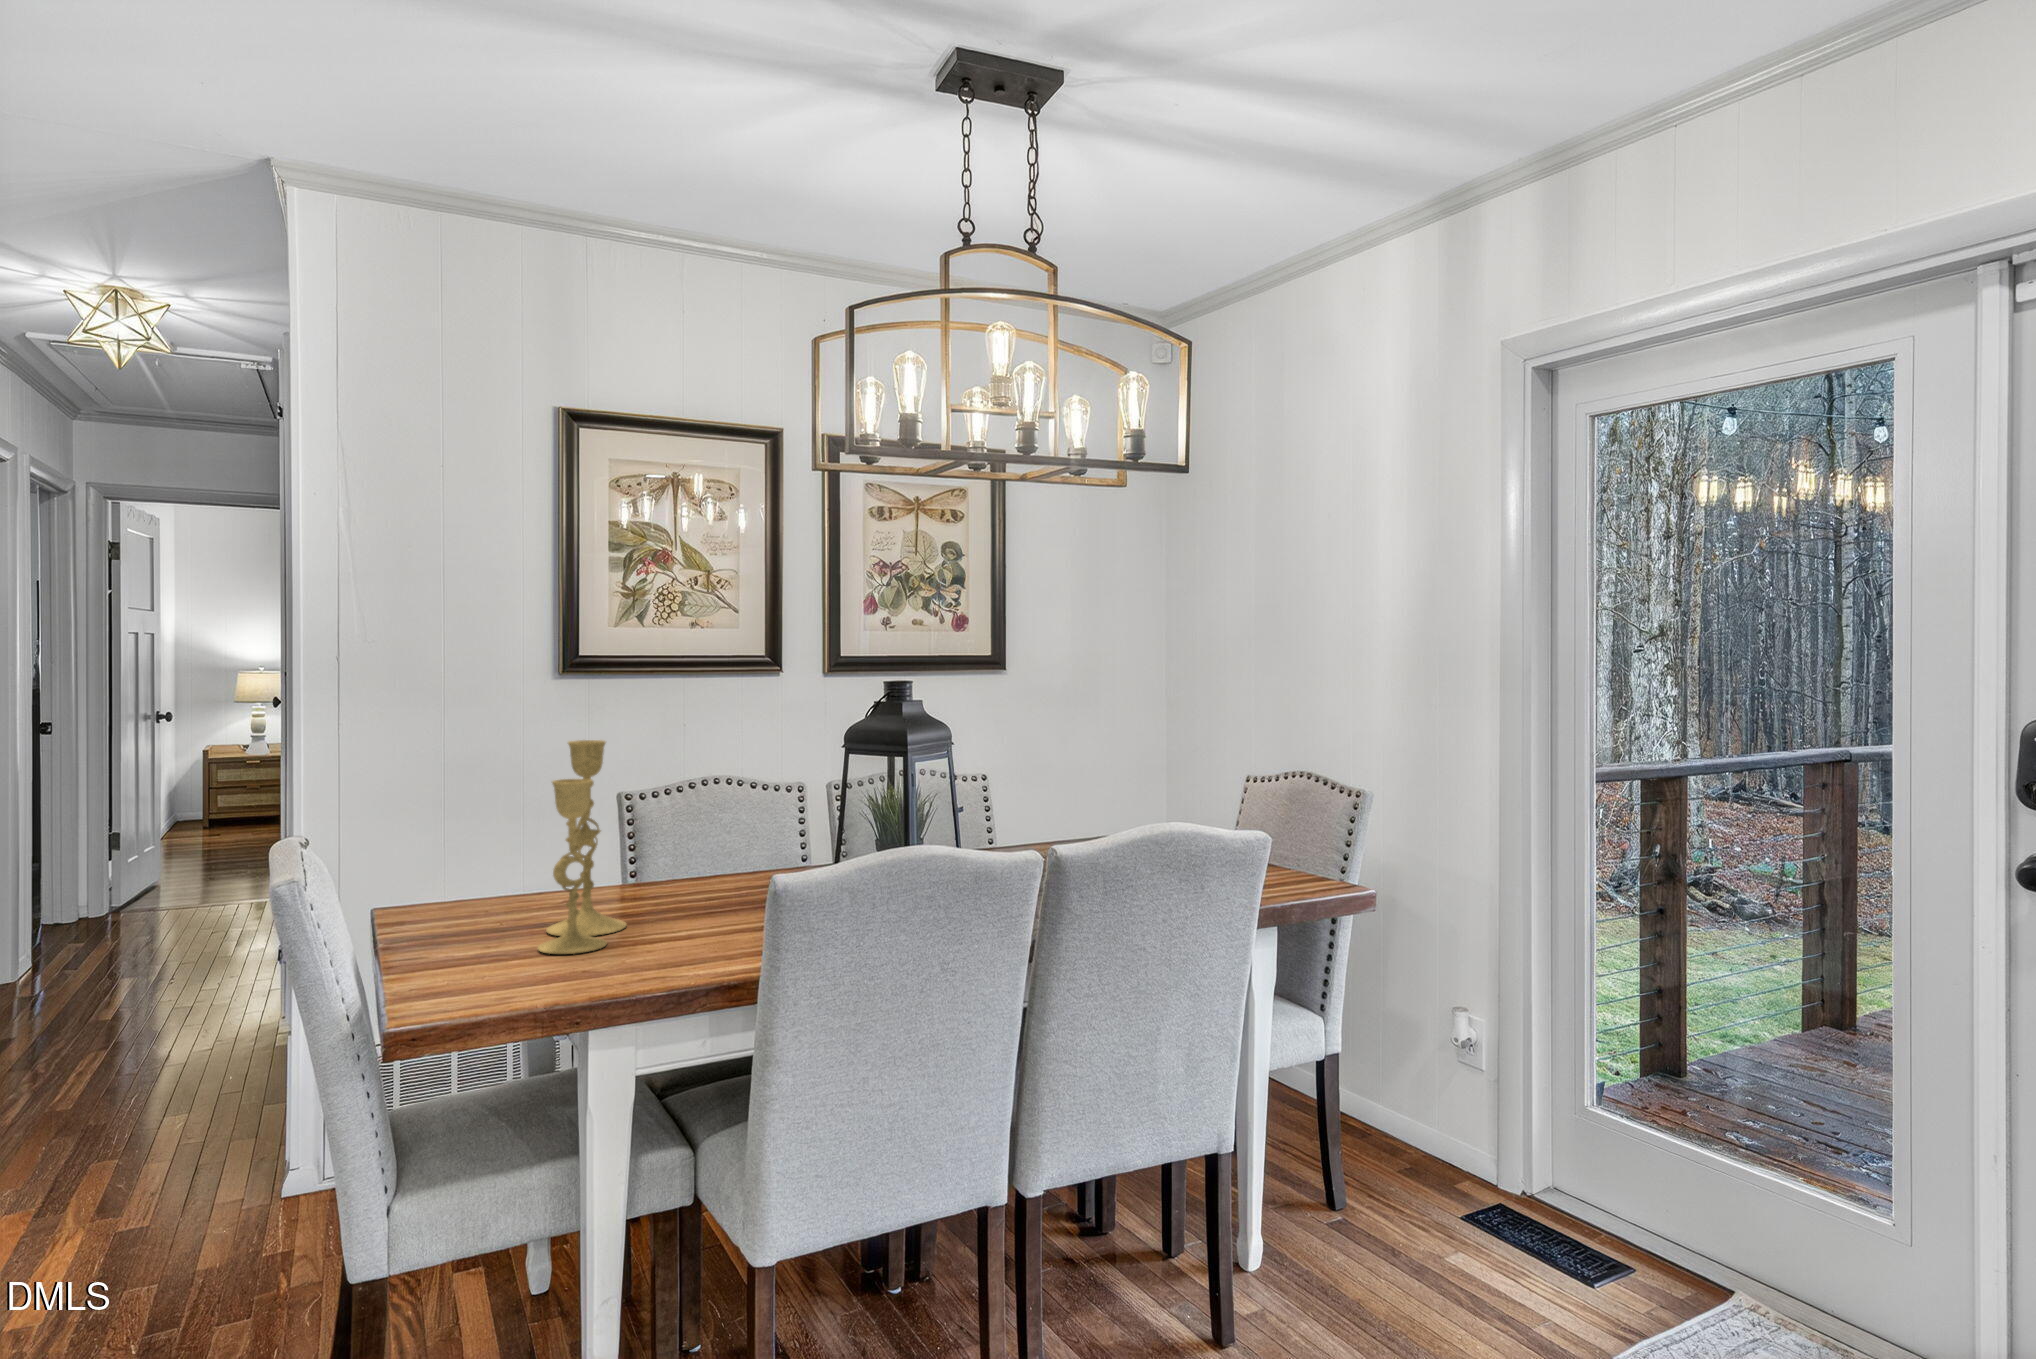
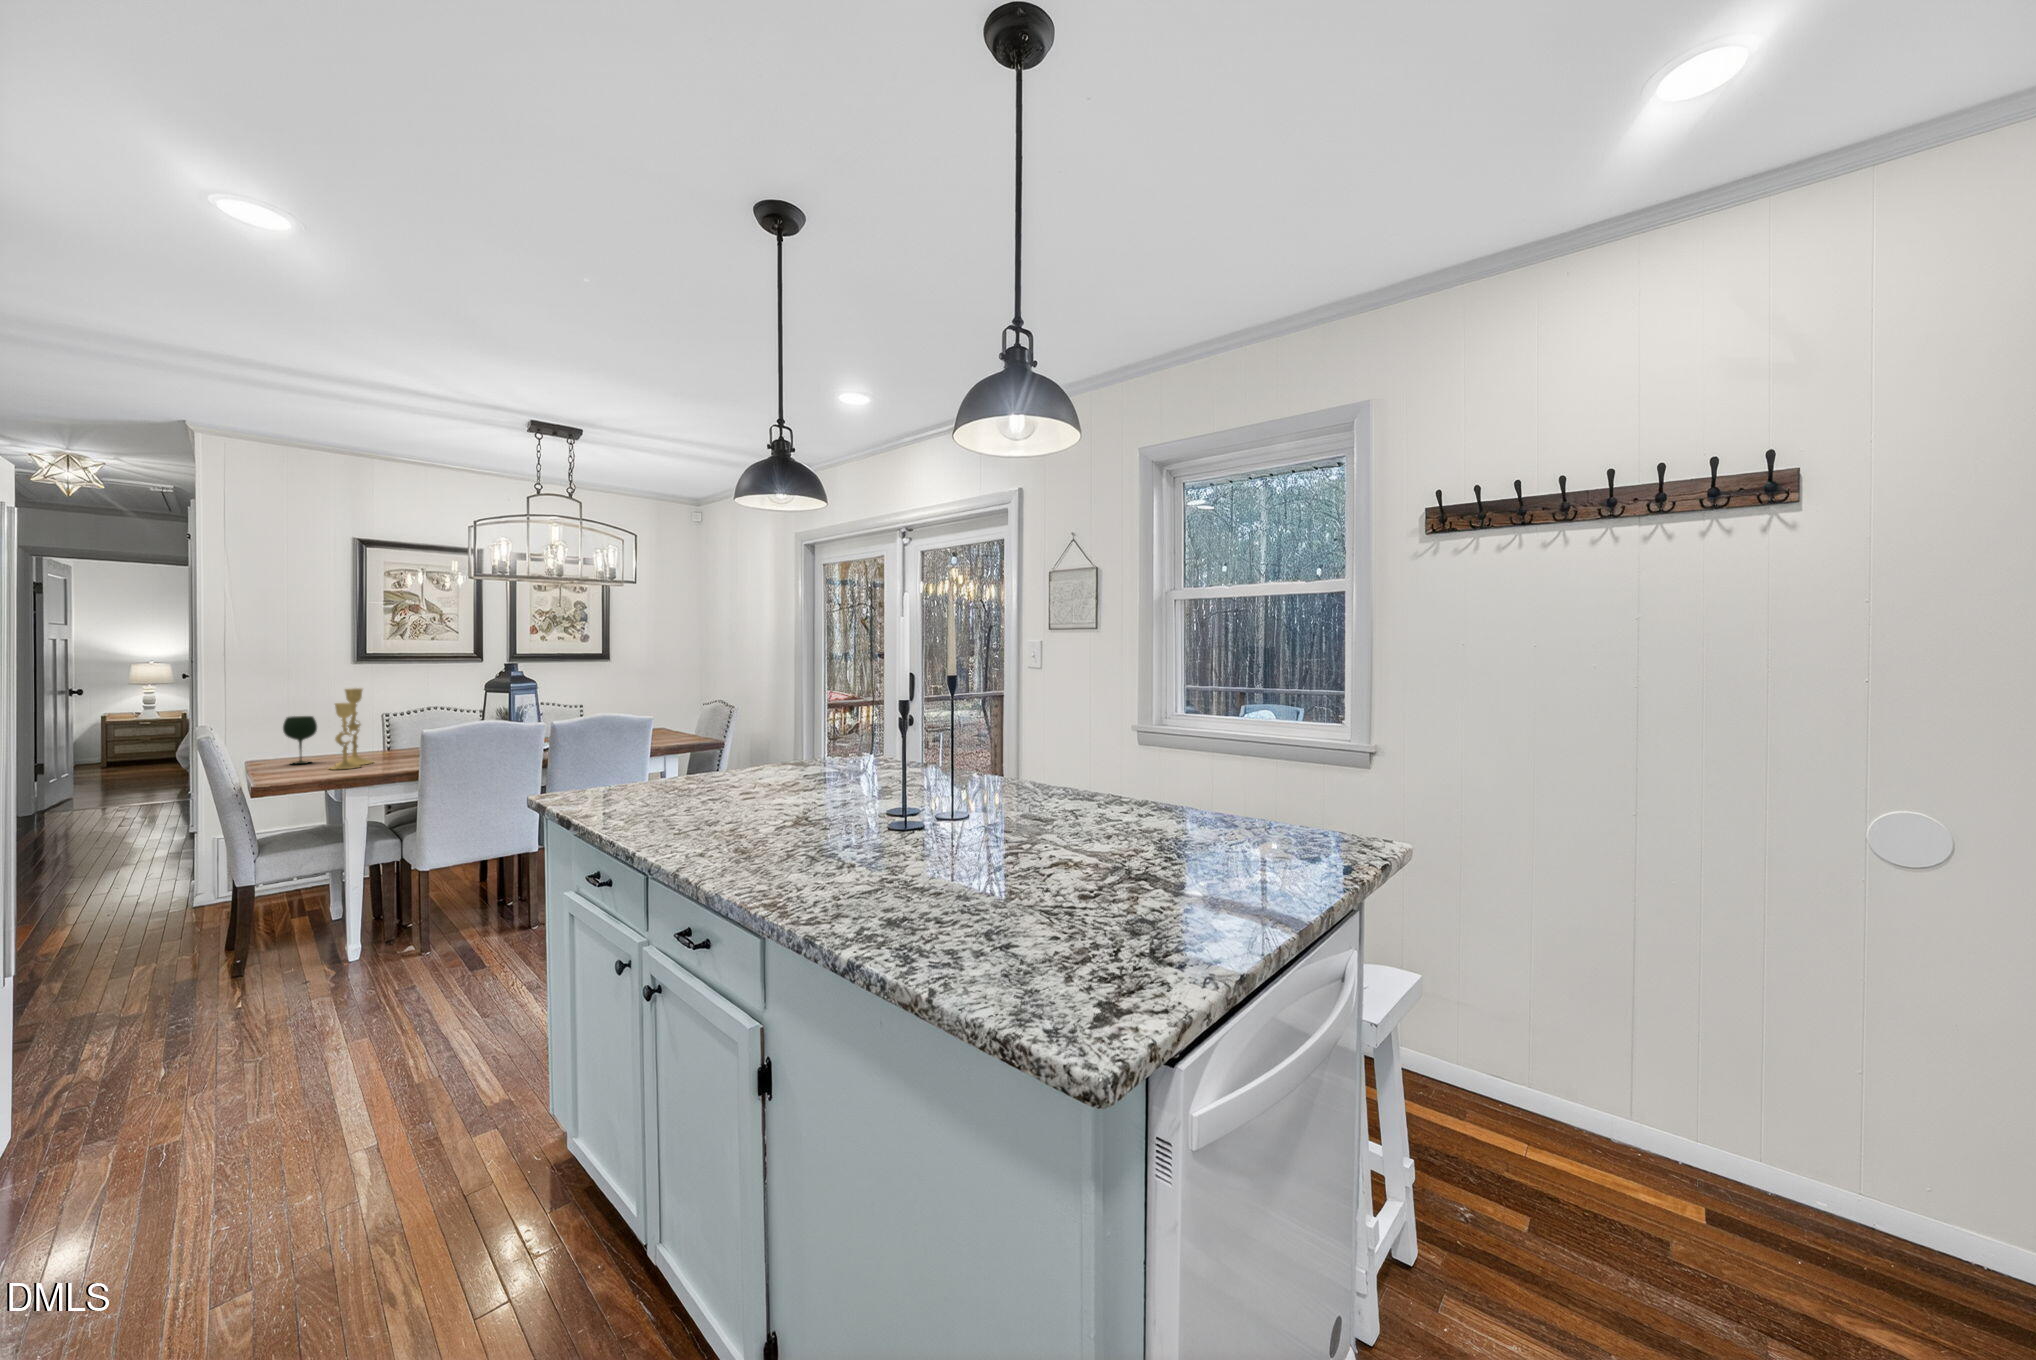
wine glass: none [441,803,508,922] -> present [283,716,317,764]

